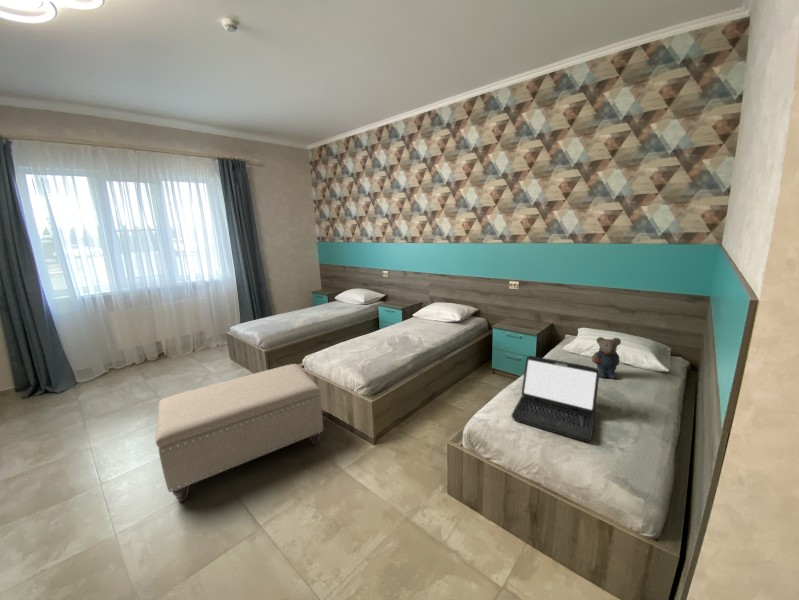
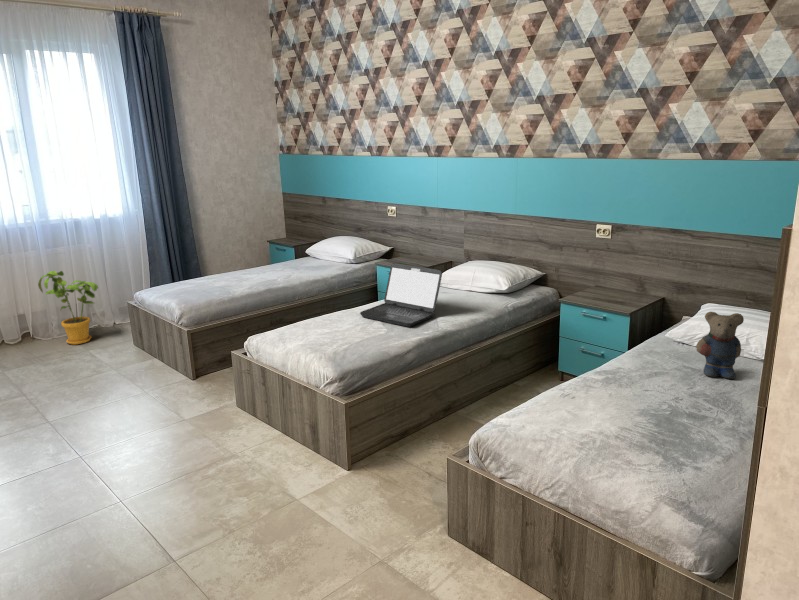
house plant: none [169,315,208,361] -> present [38,271,98,345]
laptop: present [512,356,600,442] -> present [360,263,442,327]
ottoman: present [156,364,323,502] -> none [28,345,271,526]

